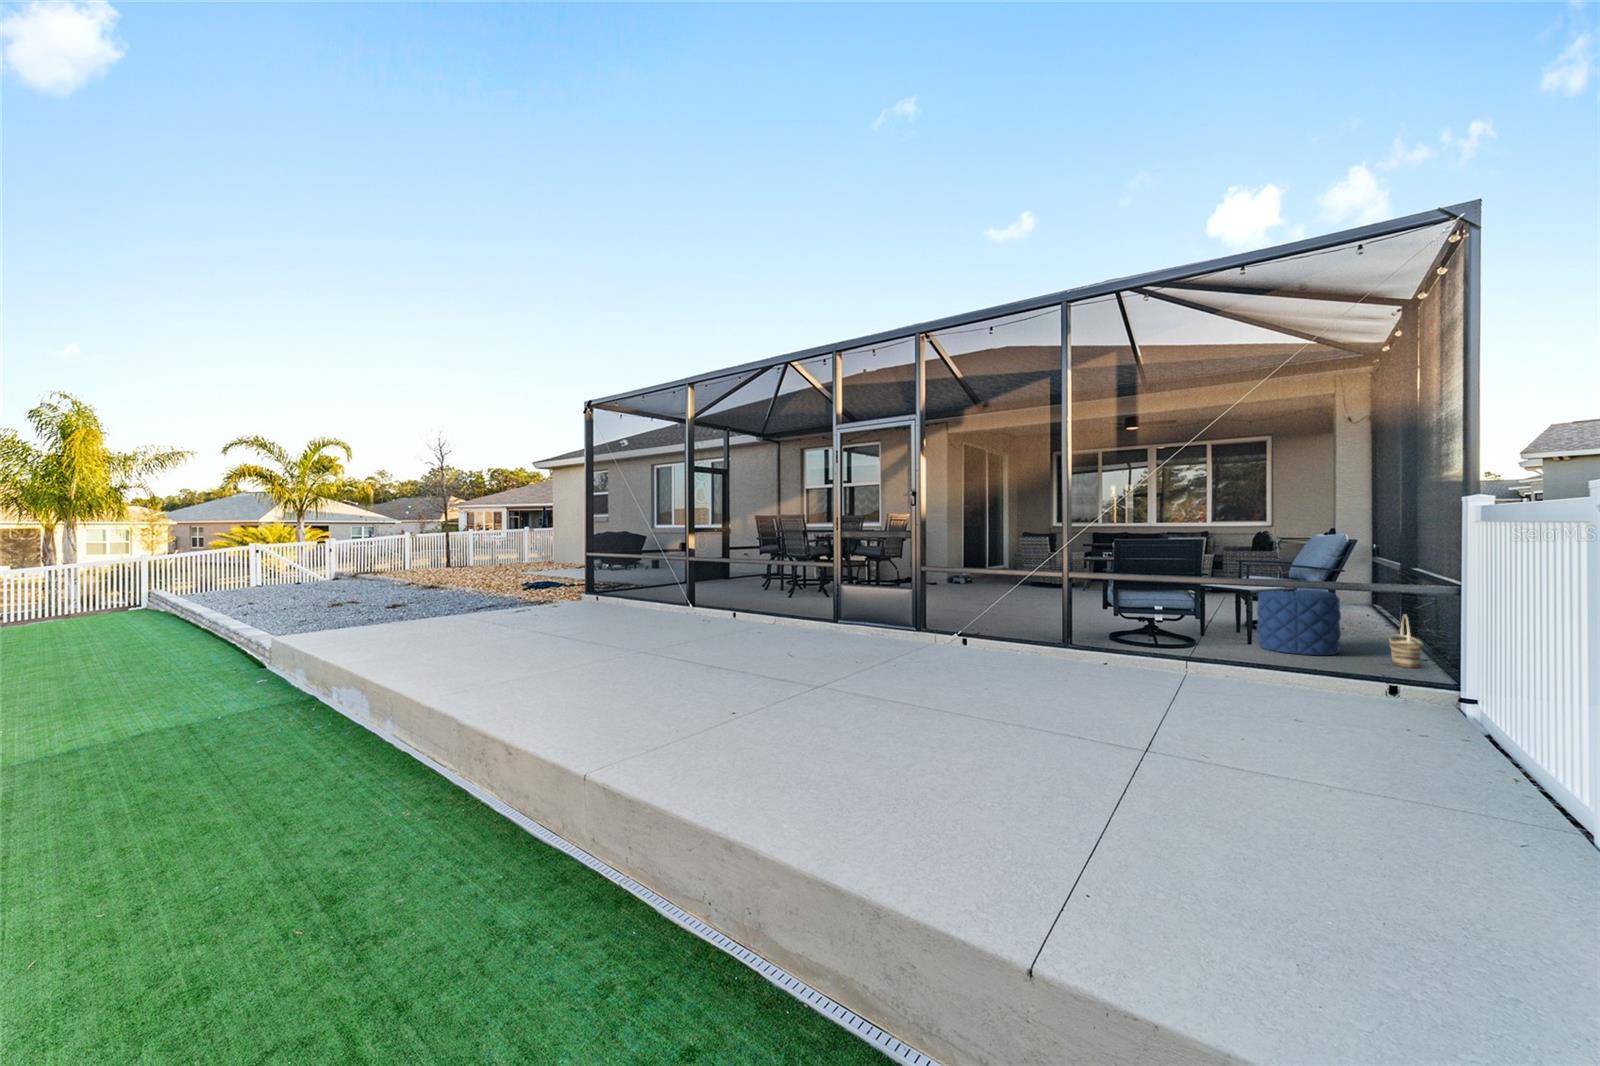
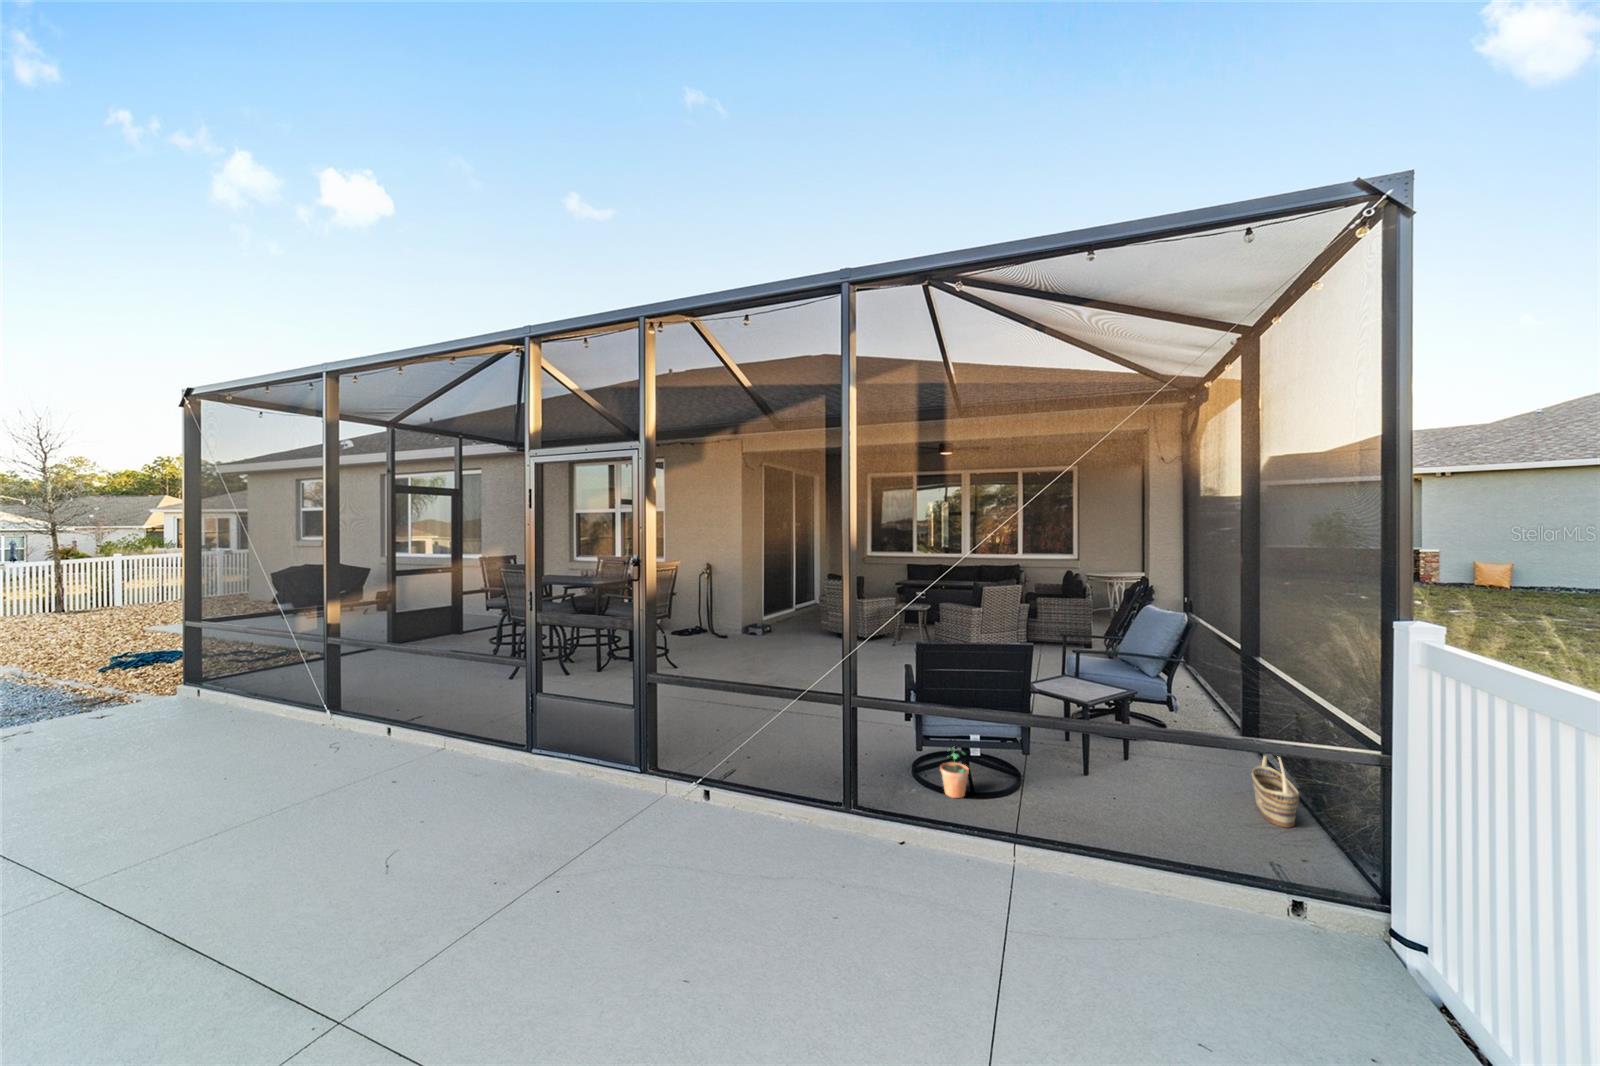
pouf: present [1257,589,1341,655] -> none [1093,692,1192,797]
potted plant: none [1130,590,1153,648] -> present [940,747,969,798]

